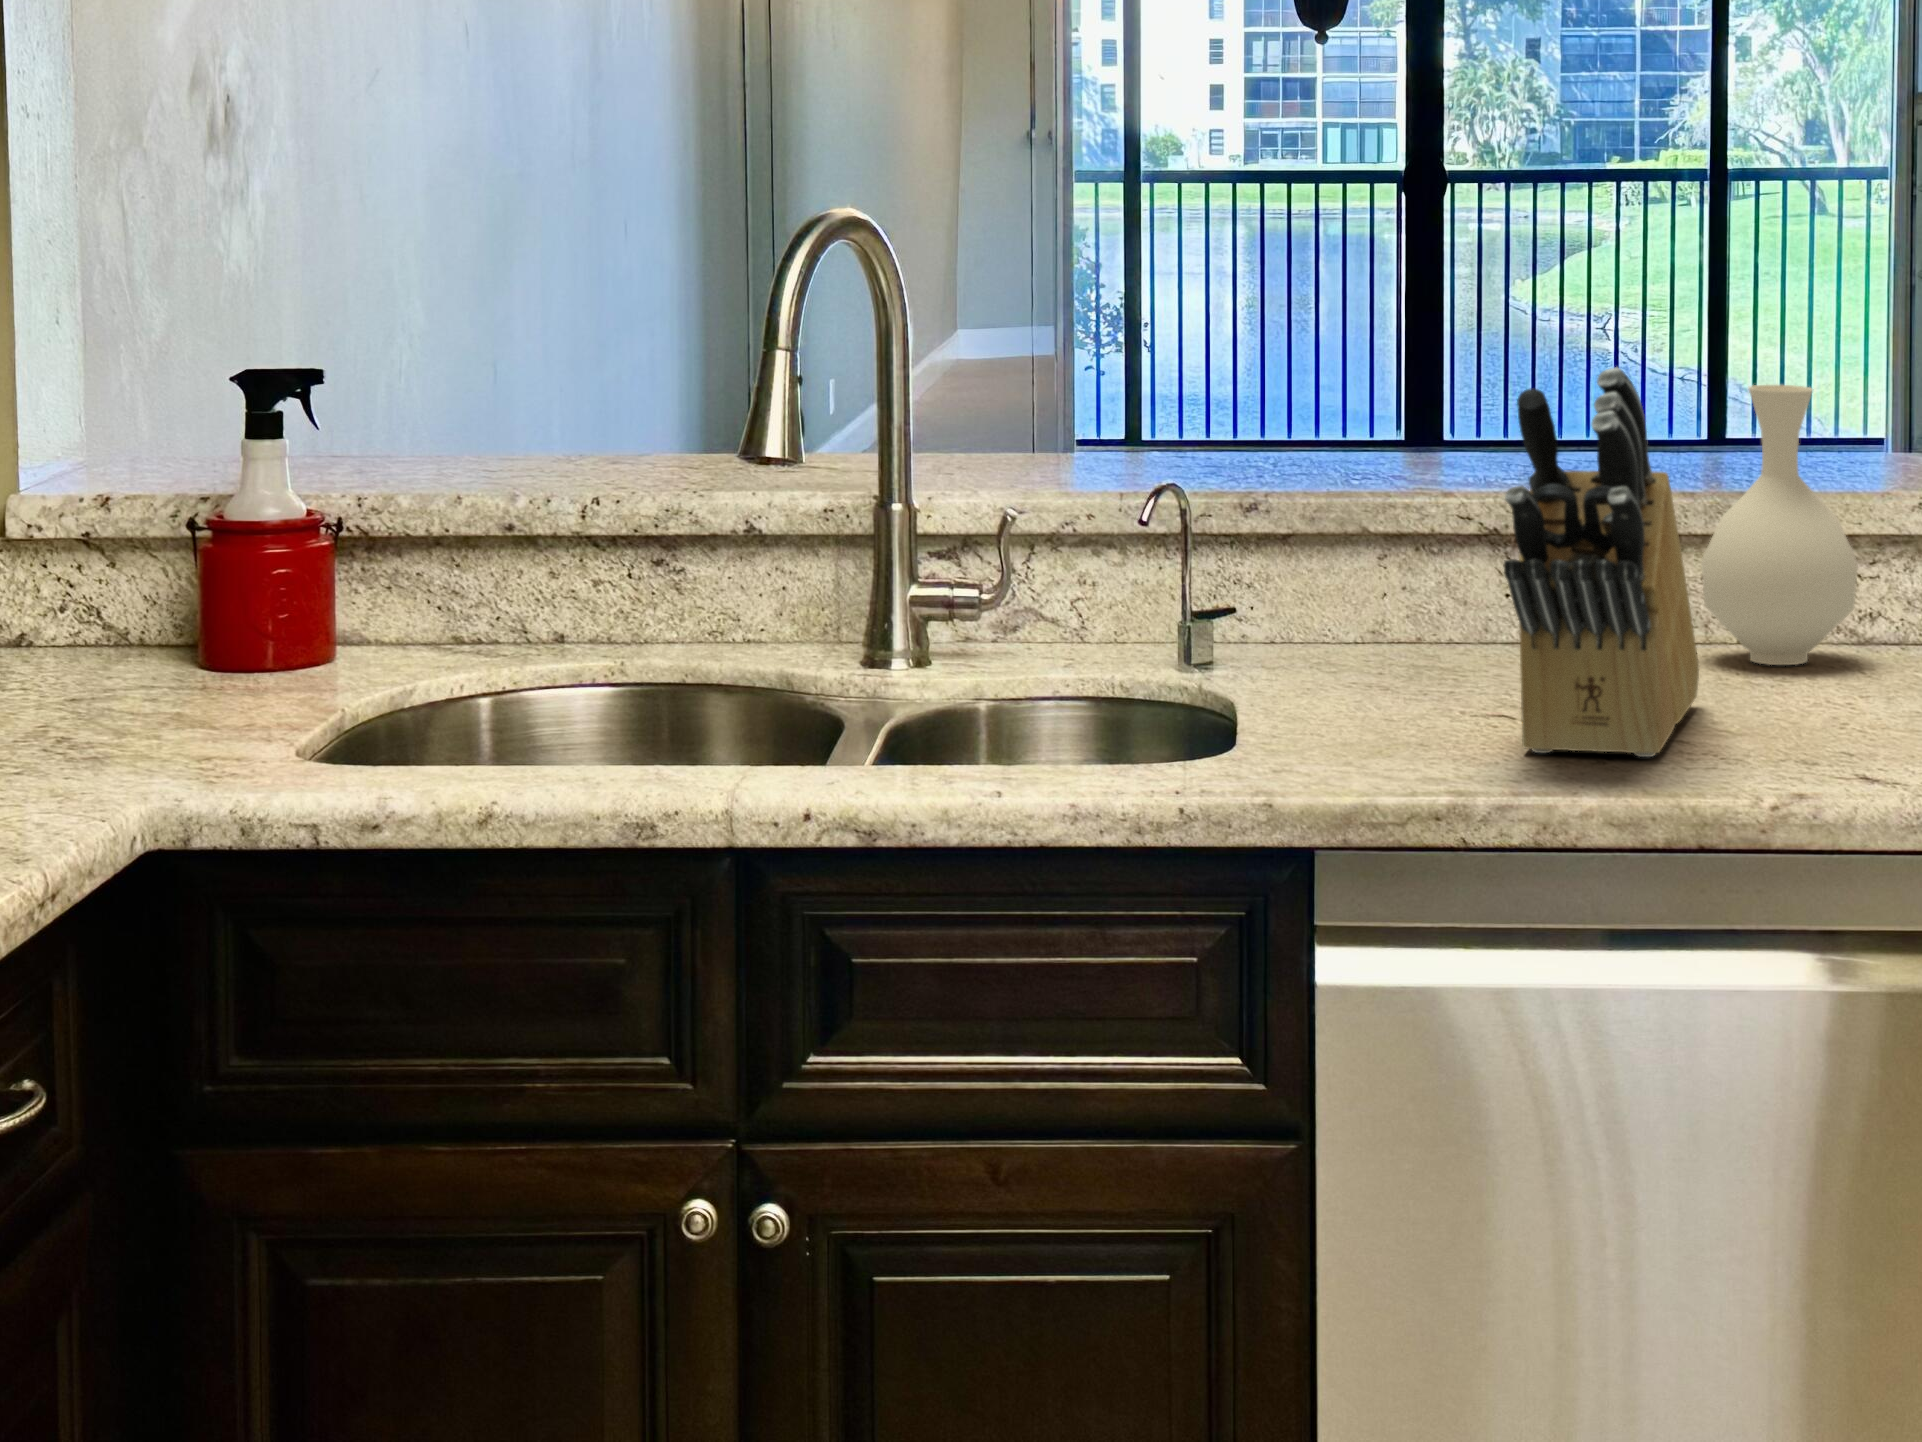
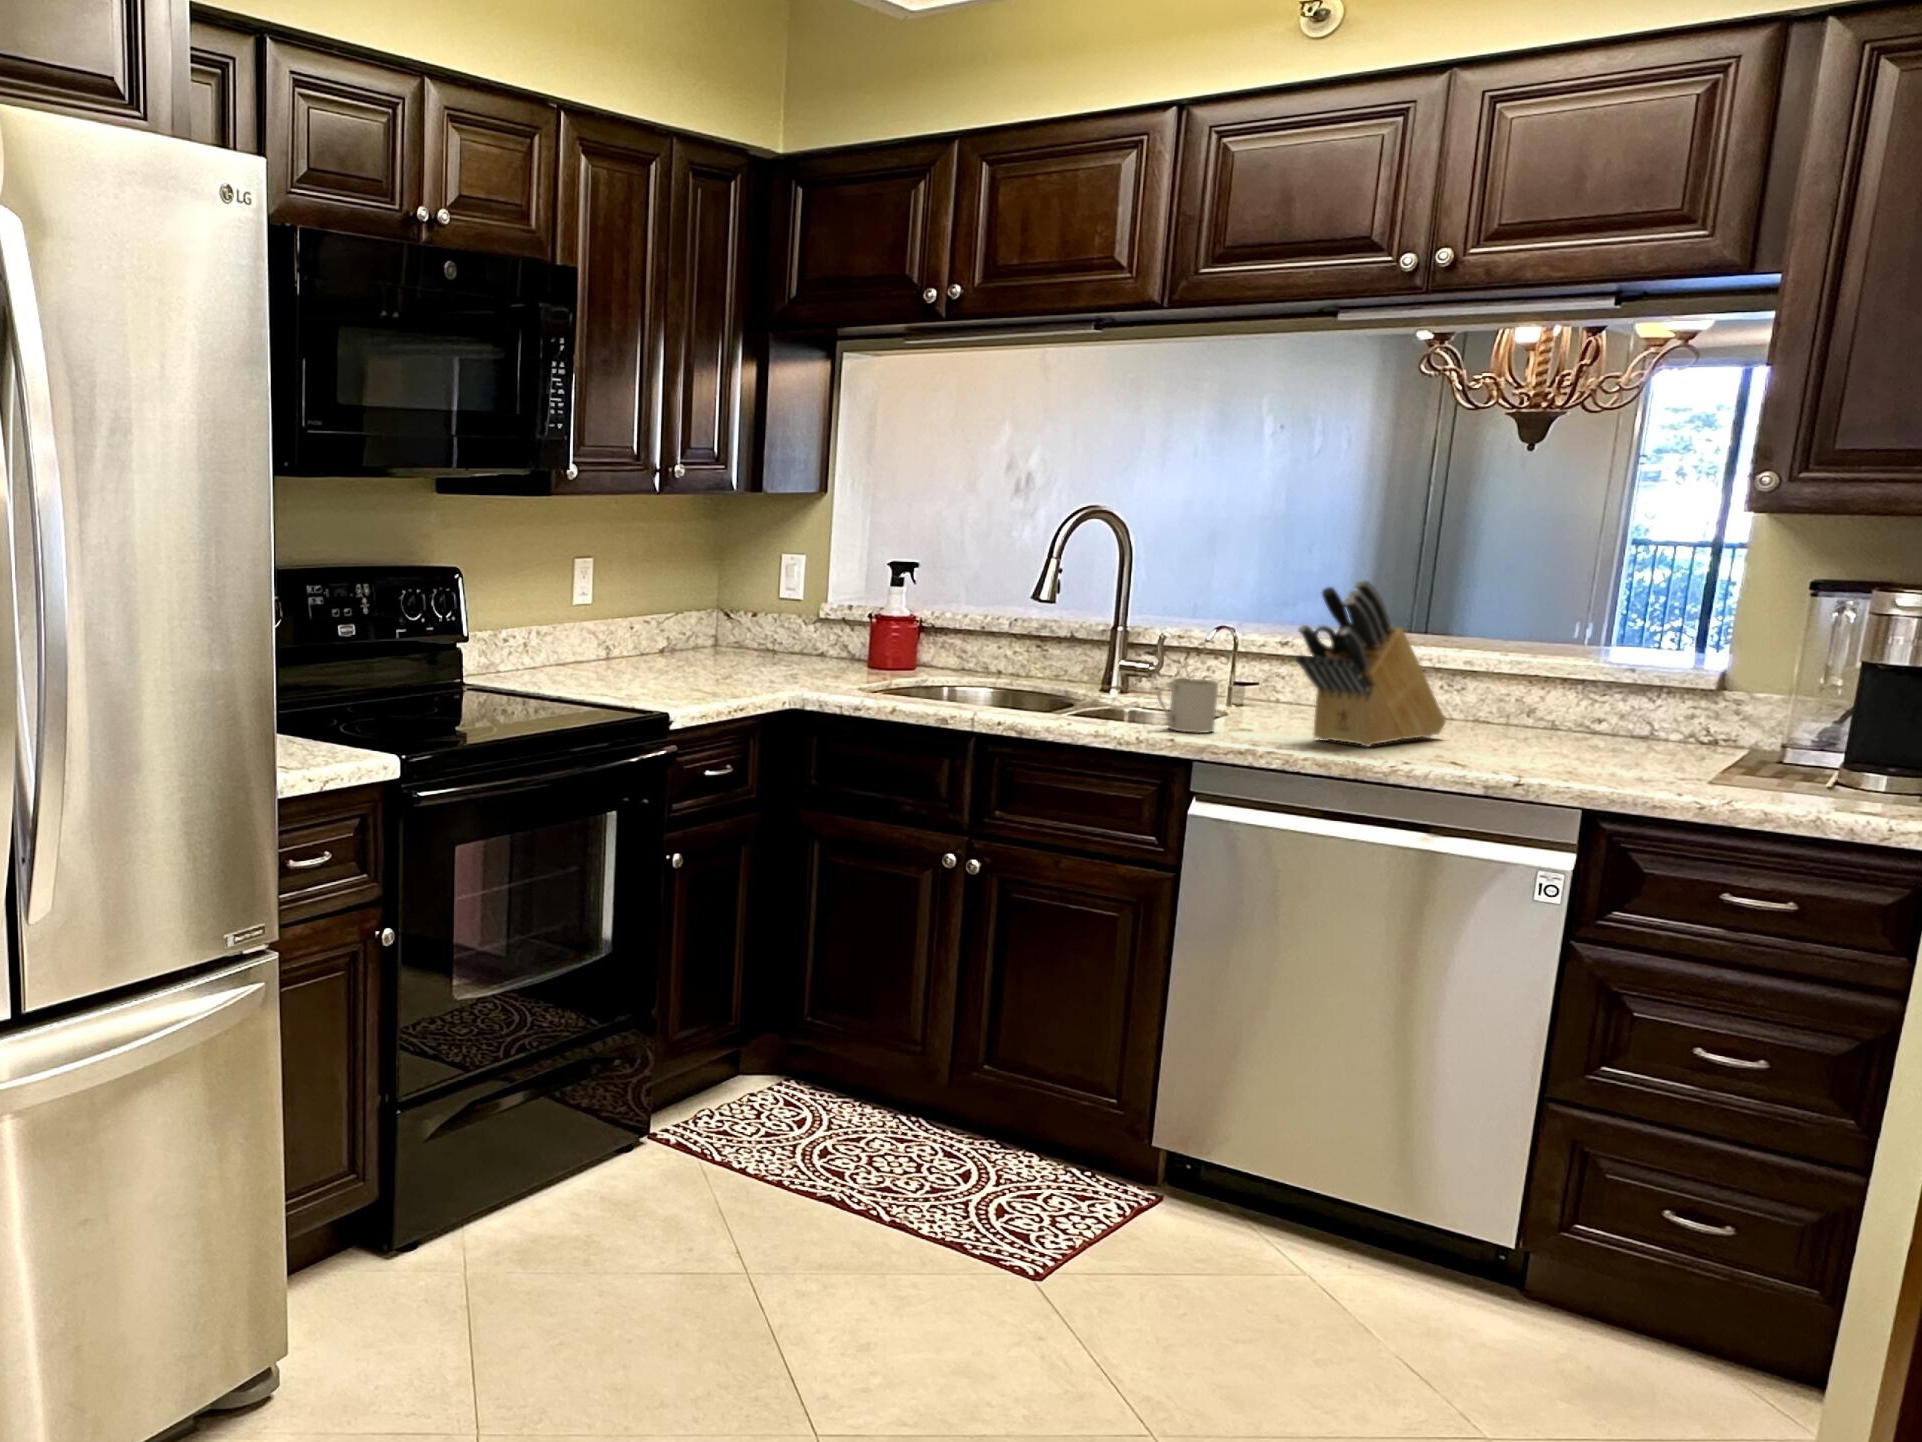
vase: present [1701,385,1858,665] -> none [1497,605,1584,735]
mug: none [1198,636,1316,777] -> present [1157,679,1219,733]

